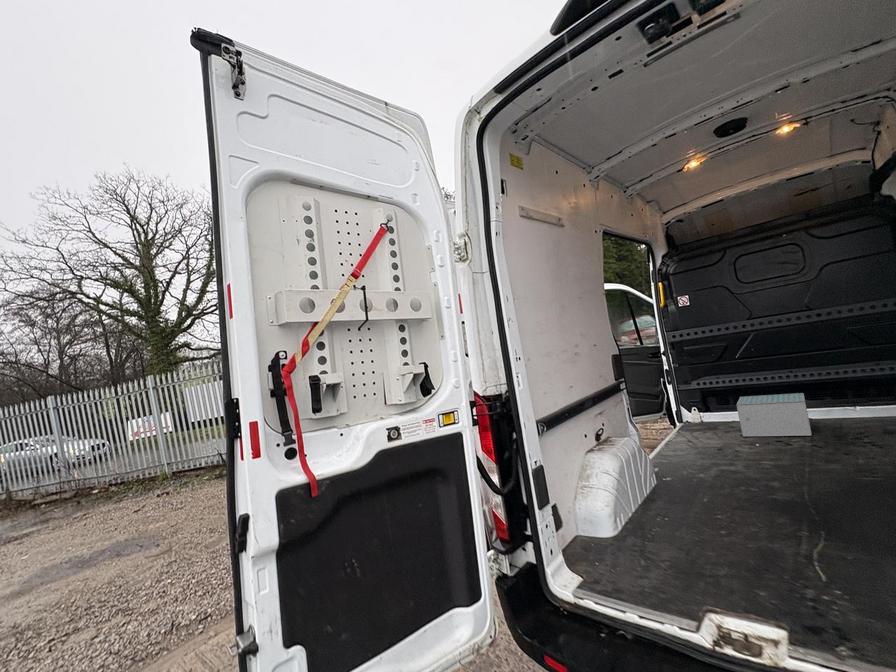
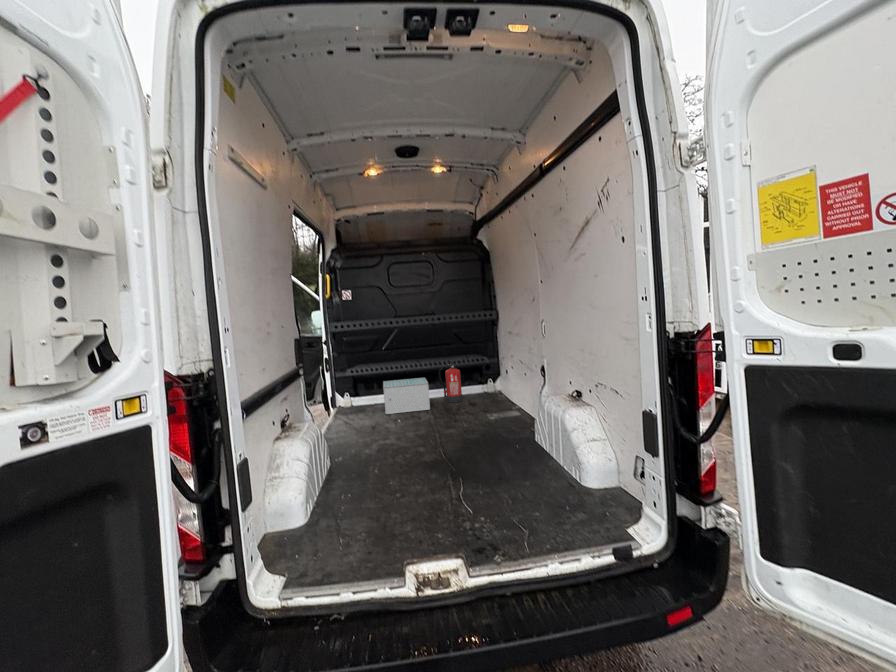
fire extinguisher: none [826,366,875,428] -> present [439,358,463,402]

